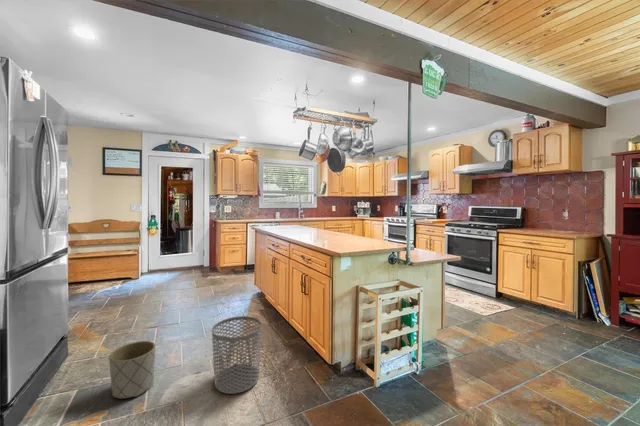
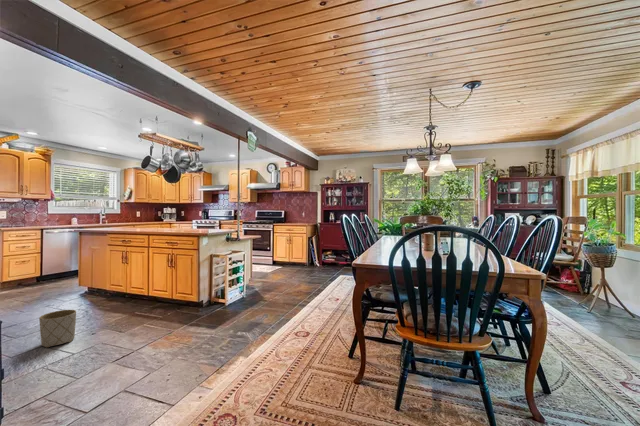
waste bin: present [212,316,262,394] -> none [121,282,157,325]

